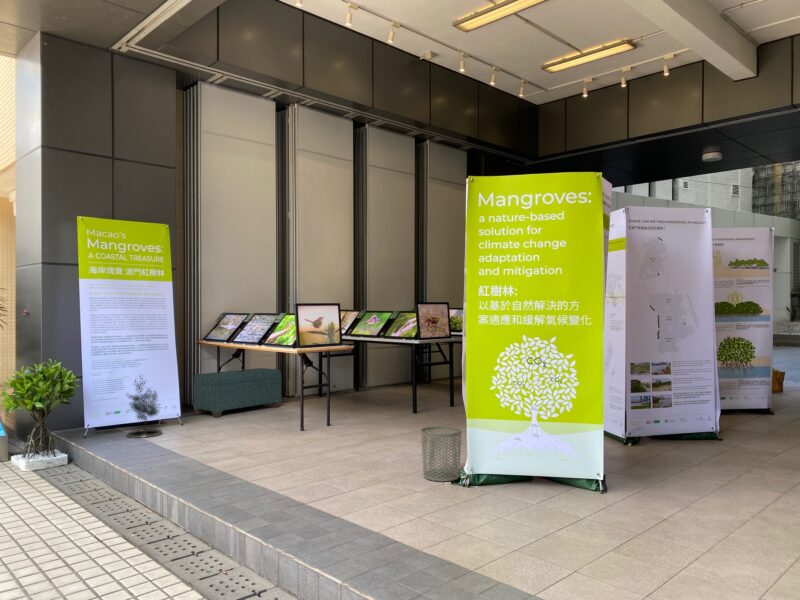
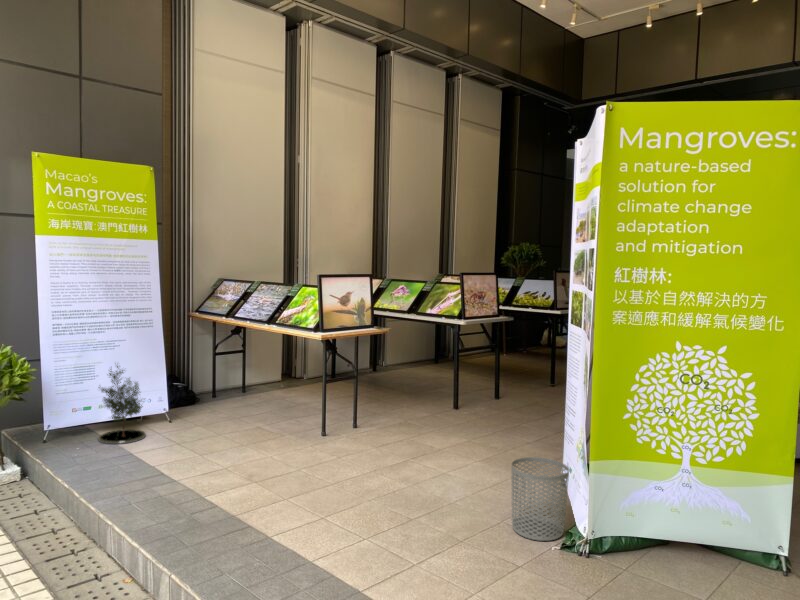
bench: present [193,368,281,417] -> none [185,346,292,409]

